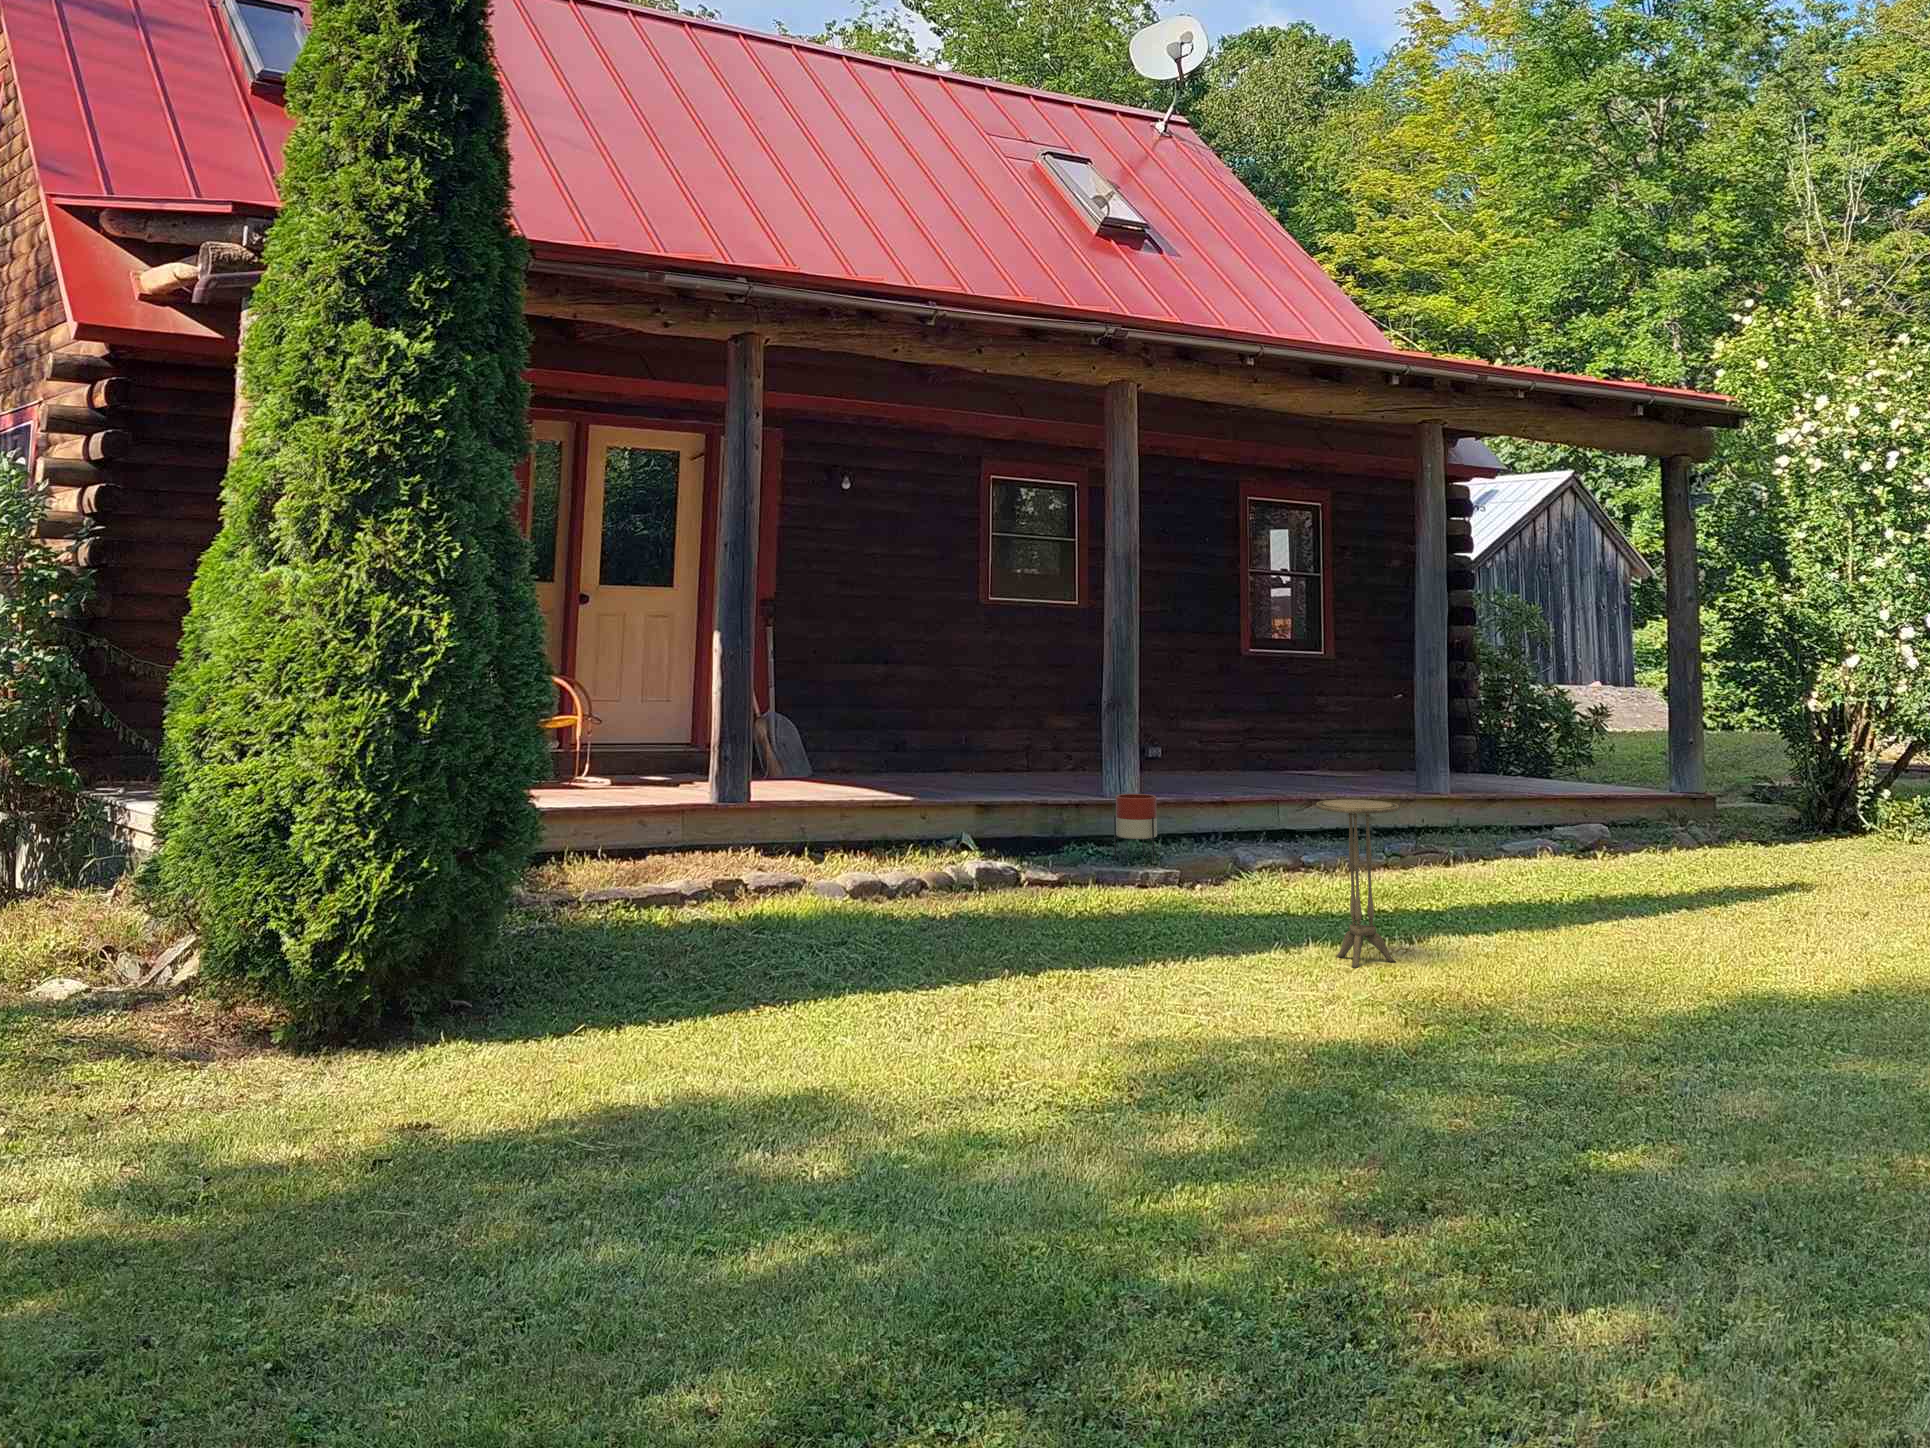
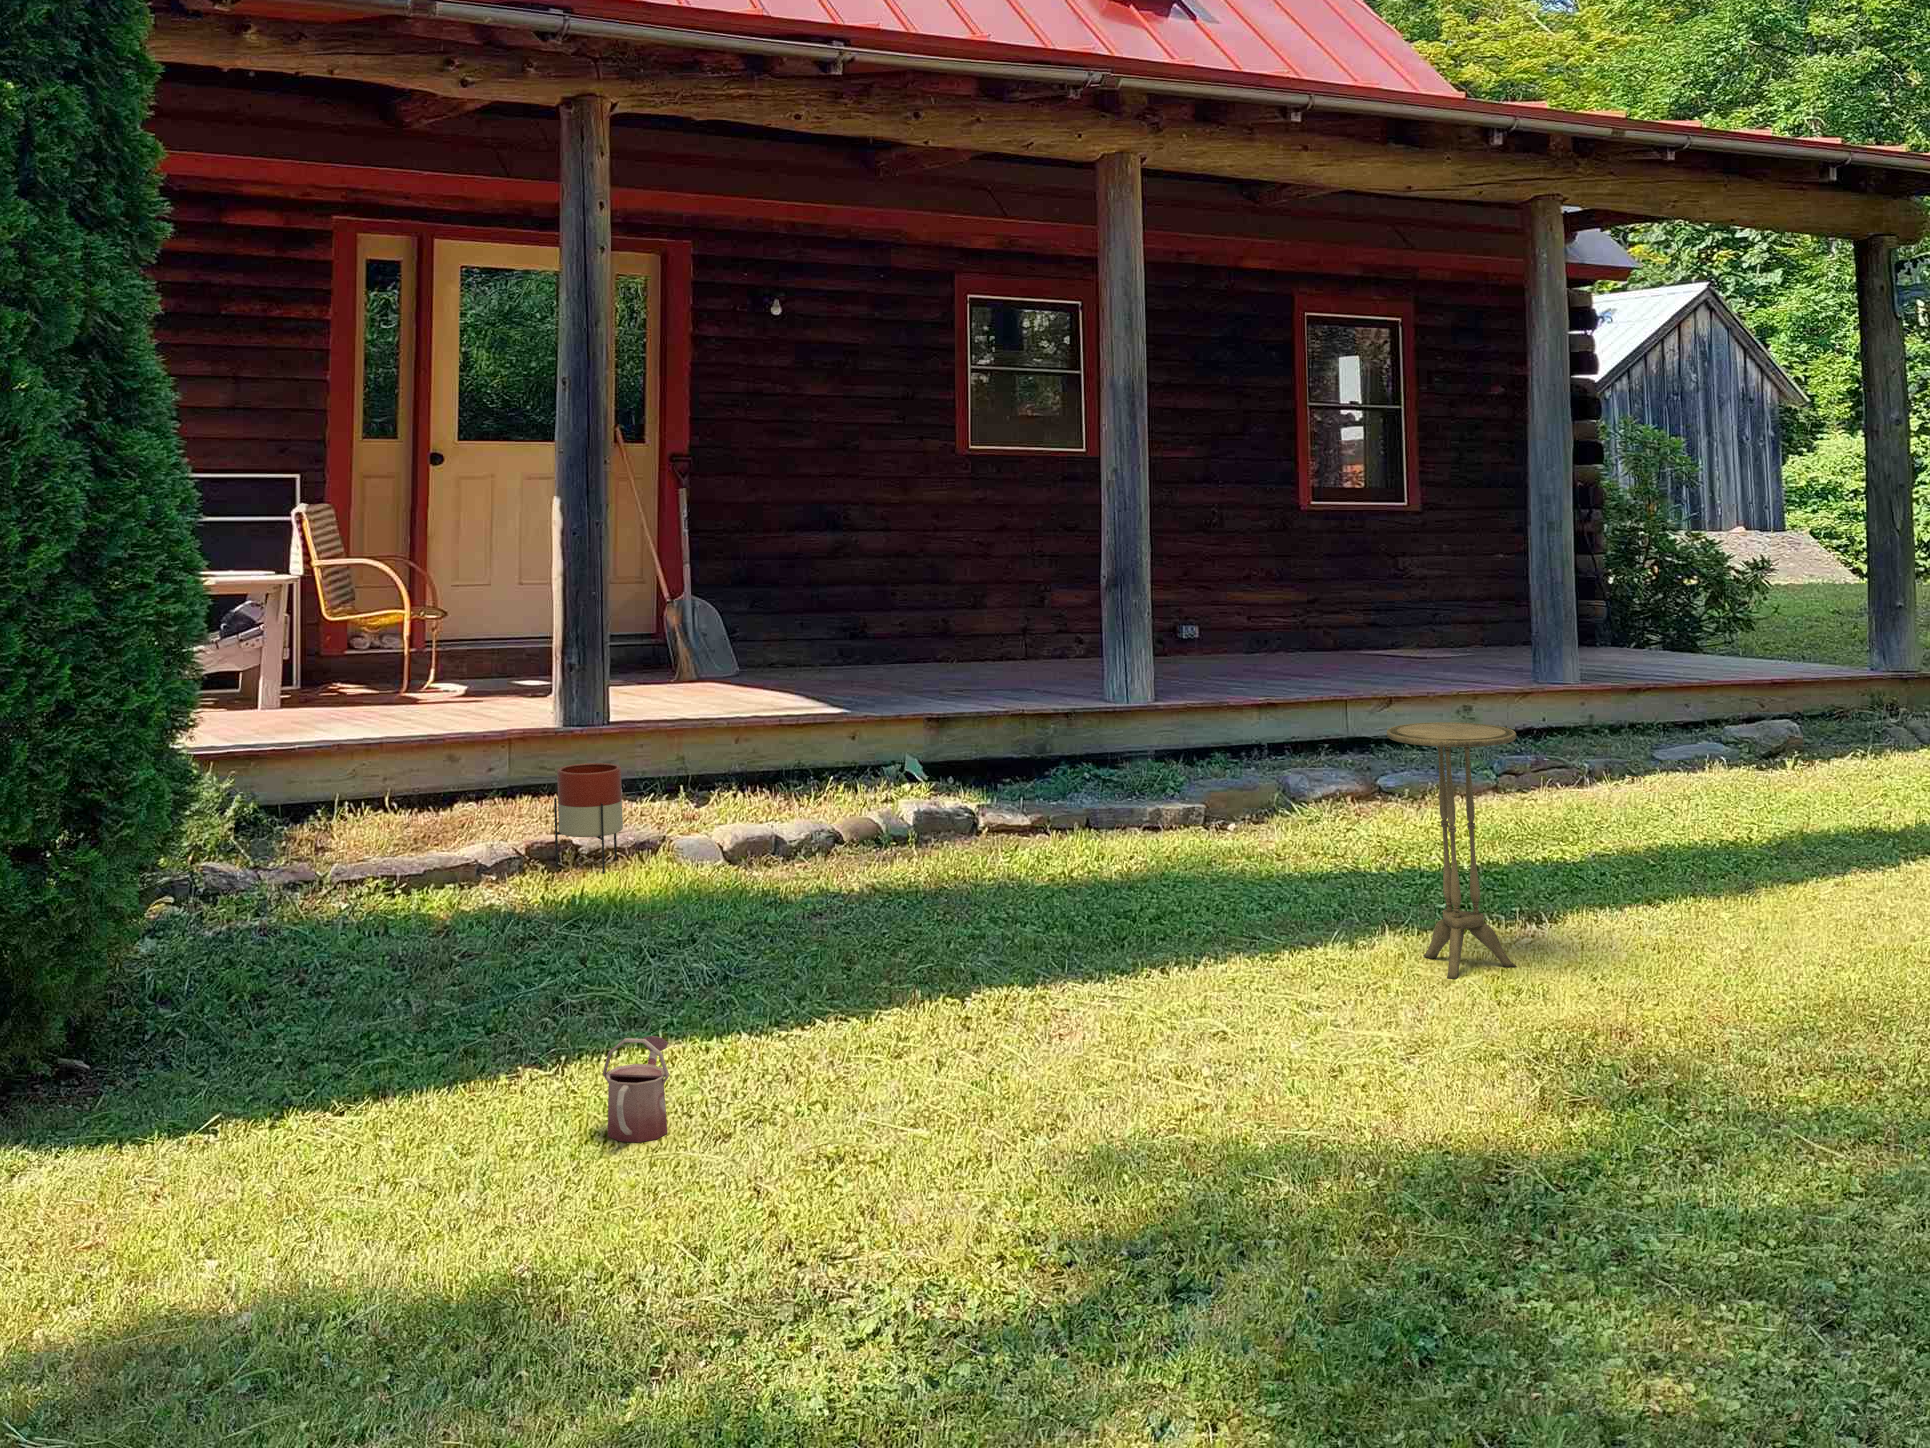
planter: present [1114,794,1157,862] -> present [554,763,623,873]
watering can: none [836,978,879,1041] -> present [603,1036,669,1142]

